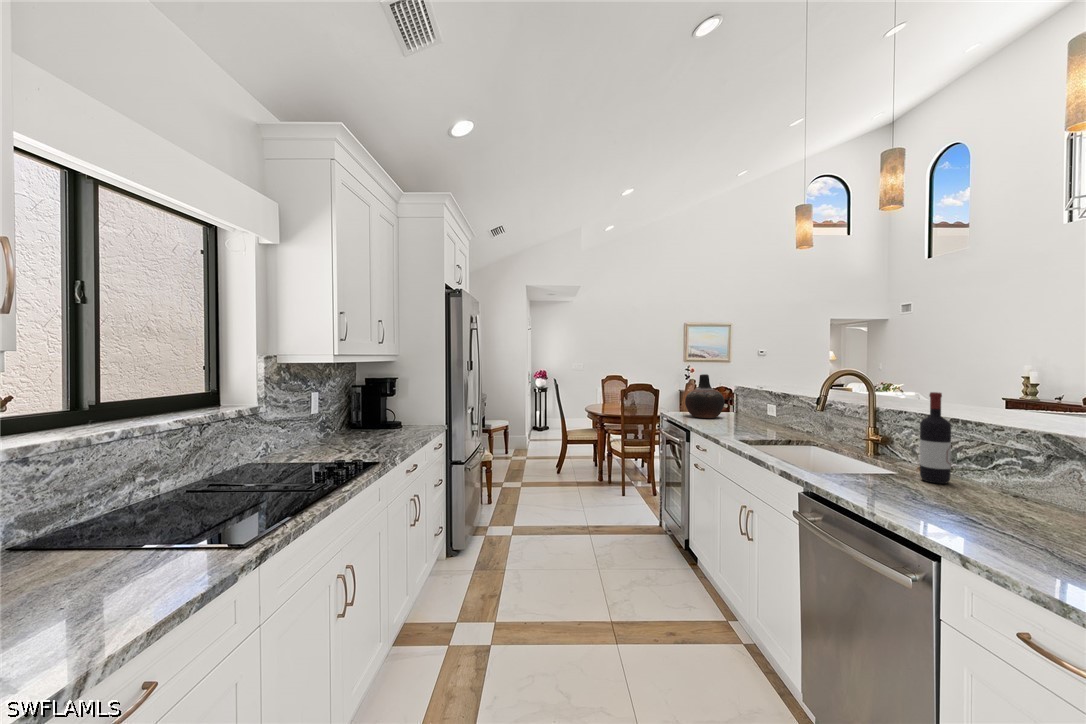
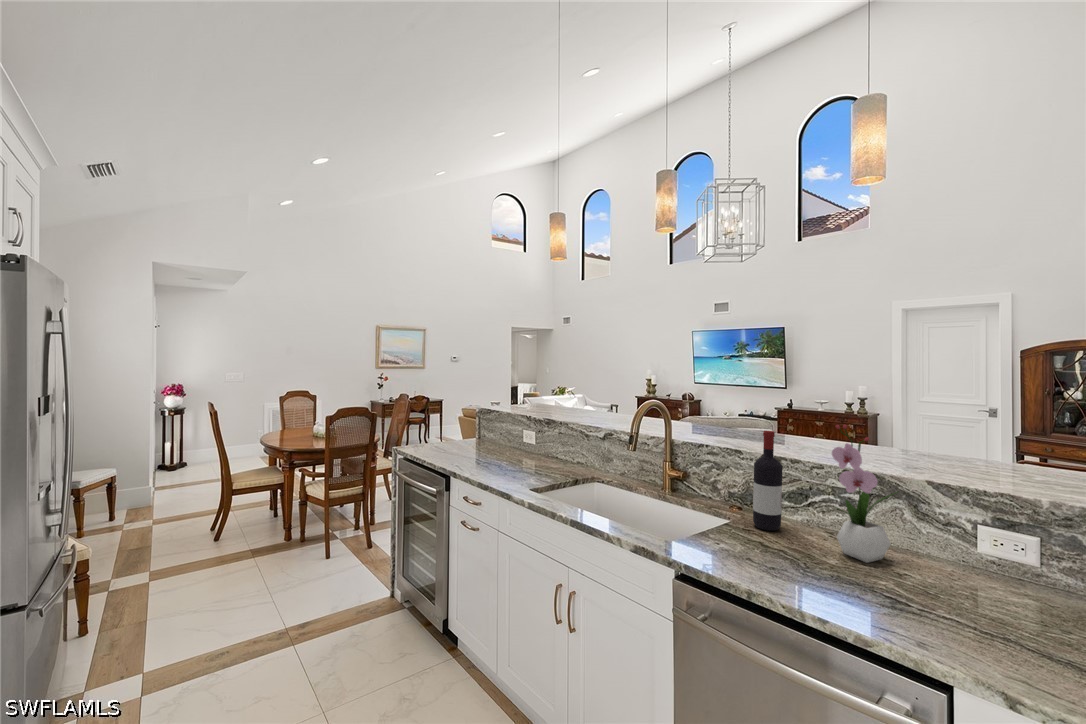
vase: present [685,374,725,418] -> none [430,396,477,451]
flower arrangement: none [969,381,1051,511] -> present [832,425,898,563]

